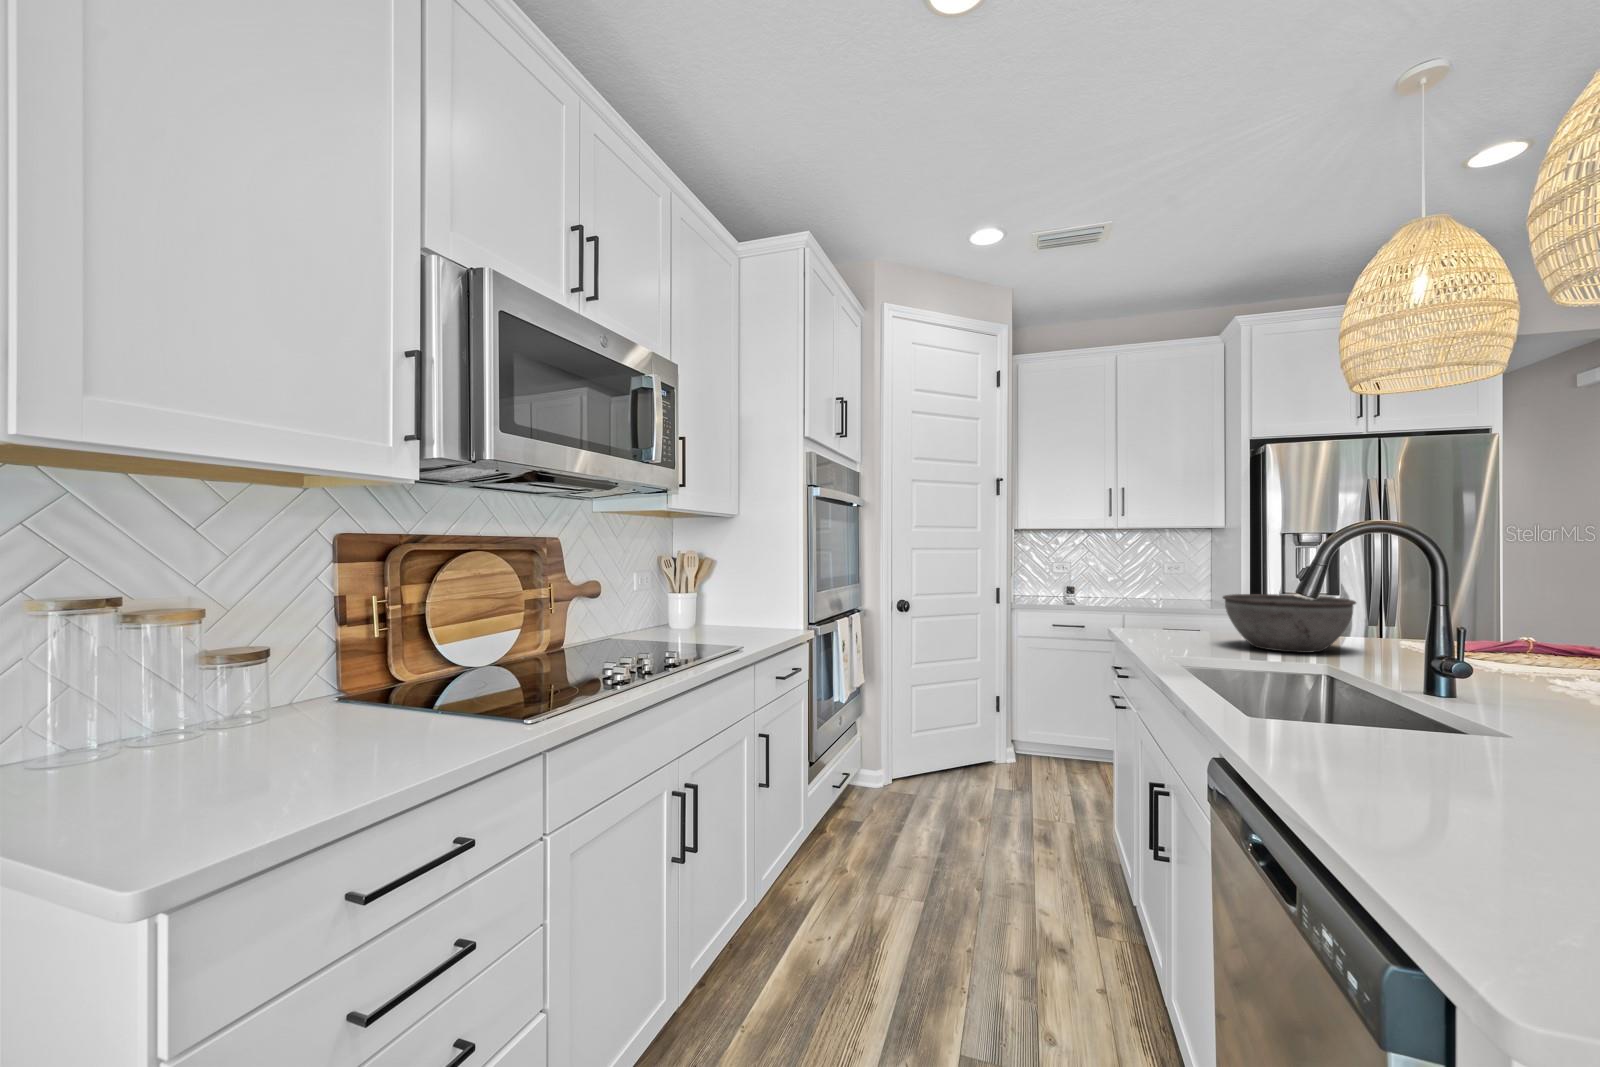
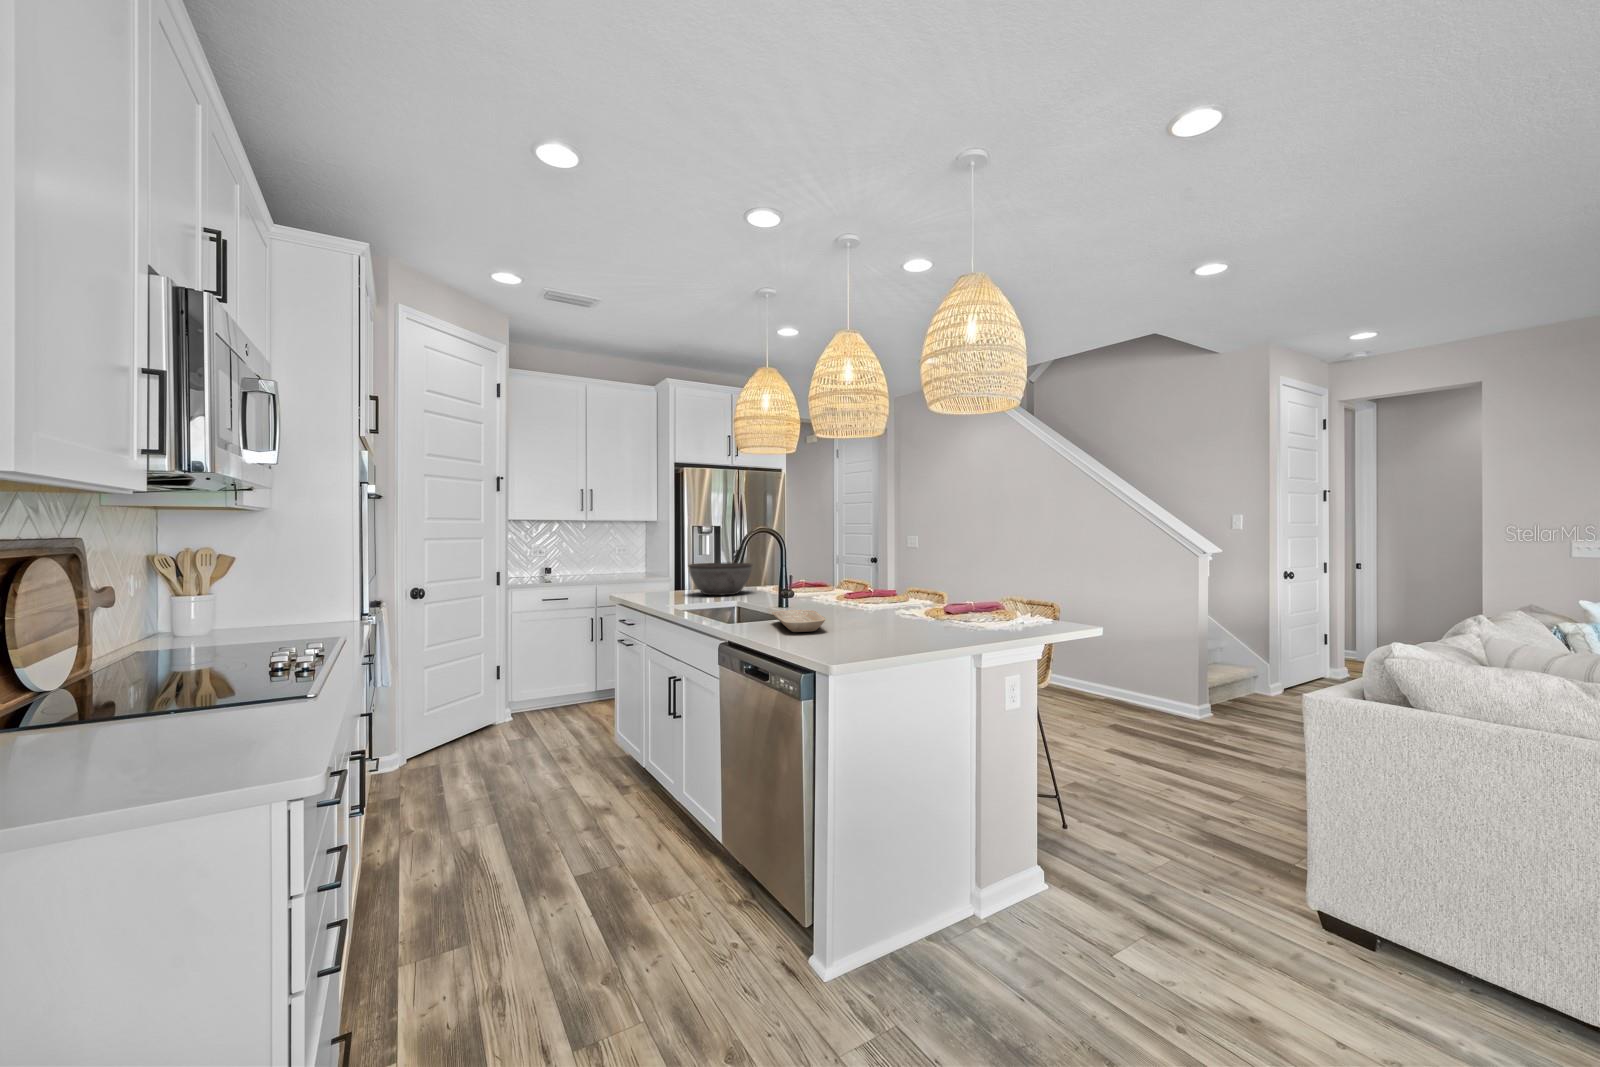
tray: none [1324,716,1469,796] -> present [772,610,826,632]

